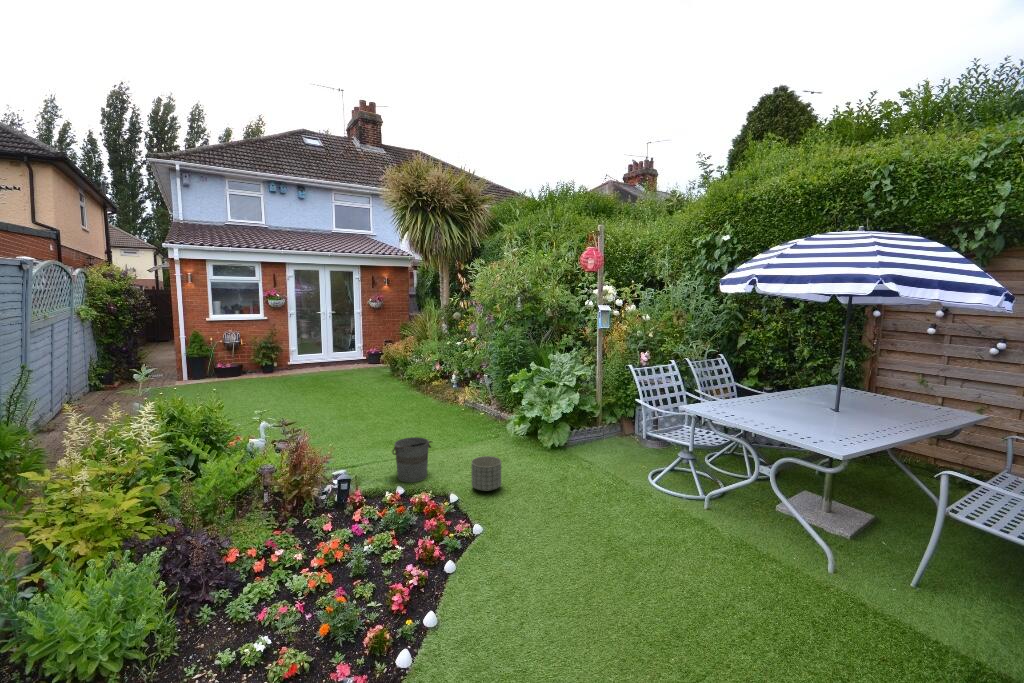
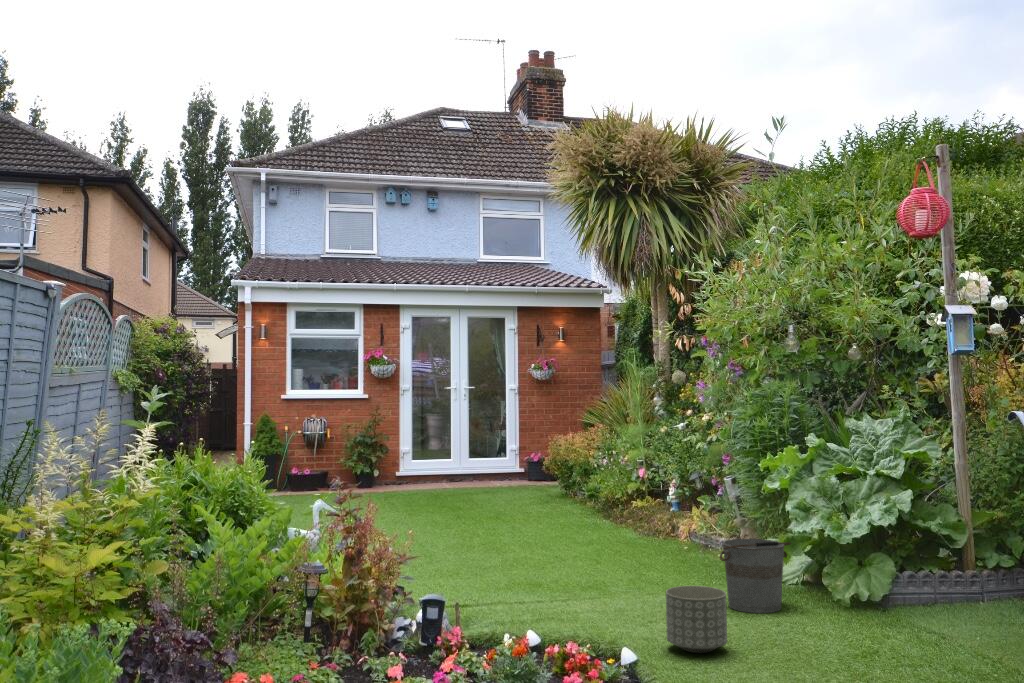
bucket: present [392,437,432,482] -> present [720,539,791,613]

